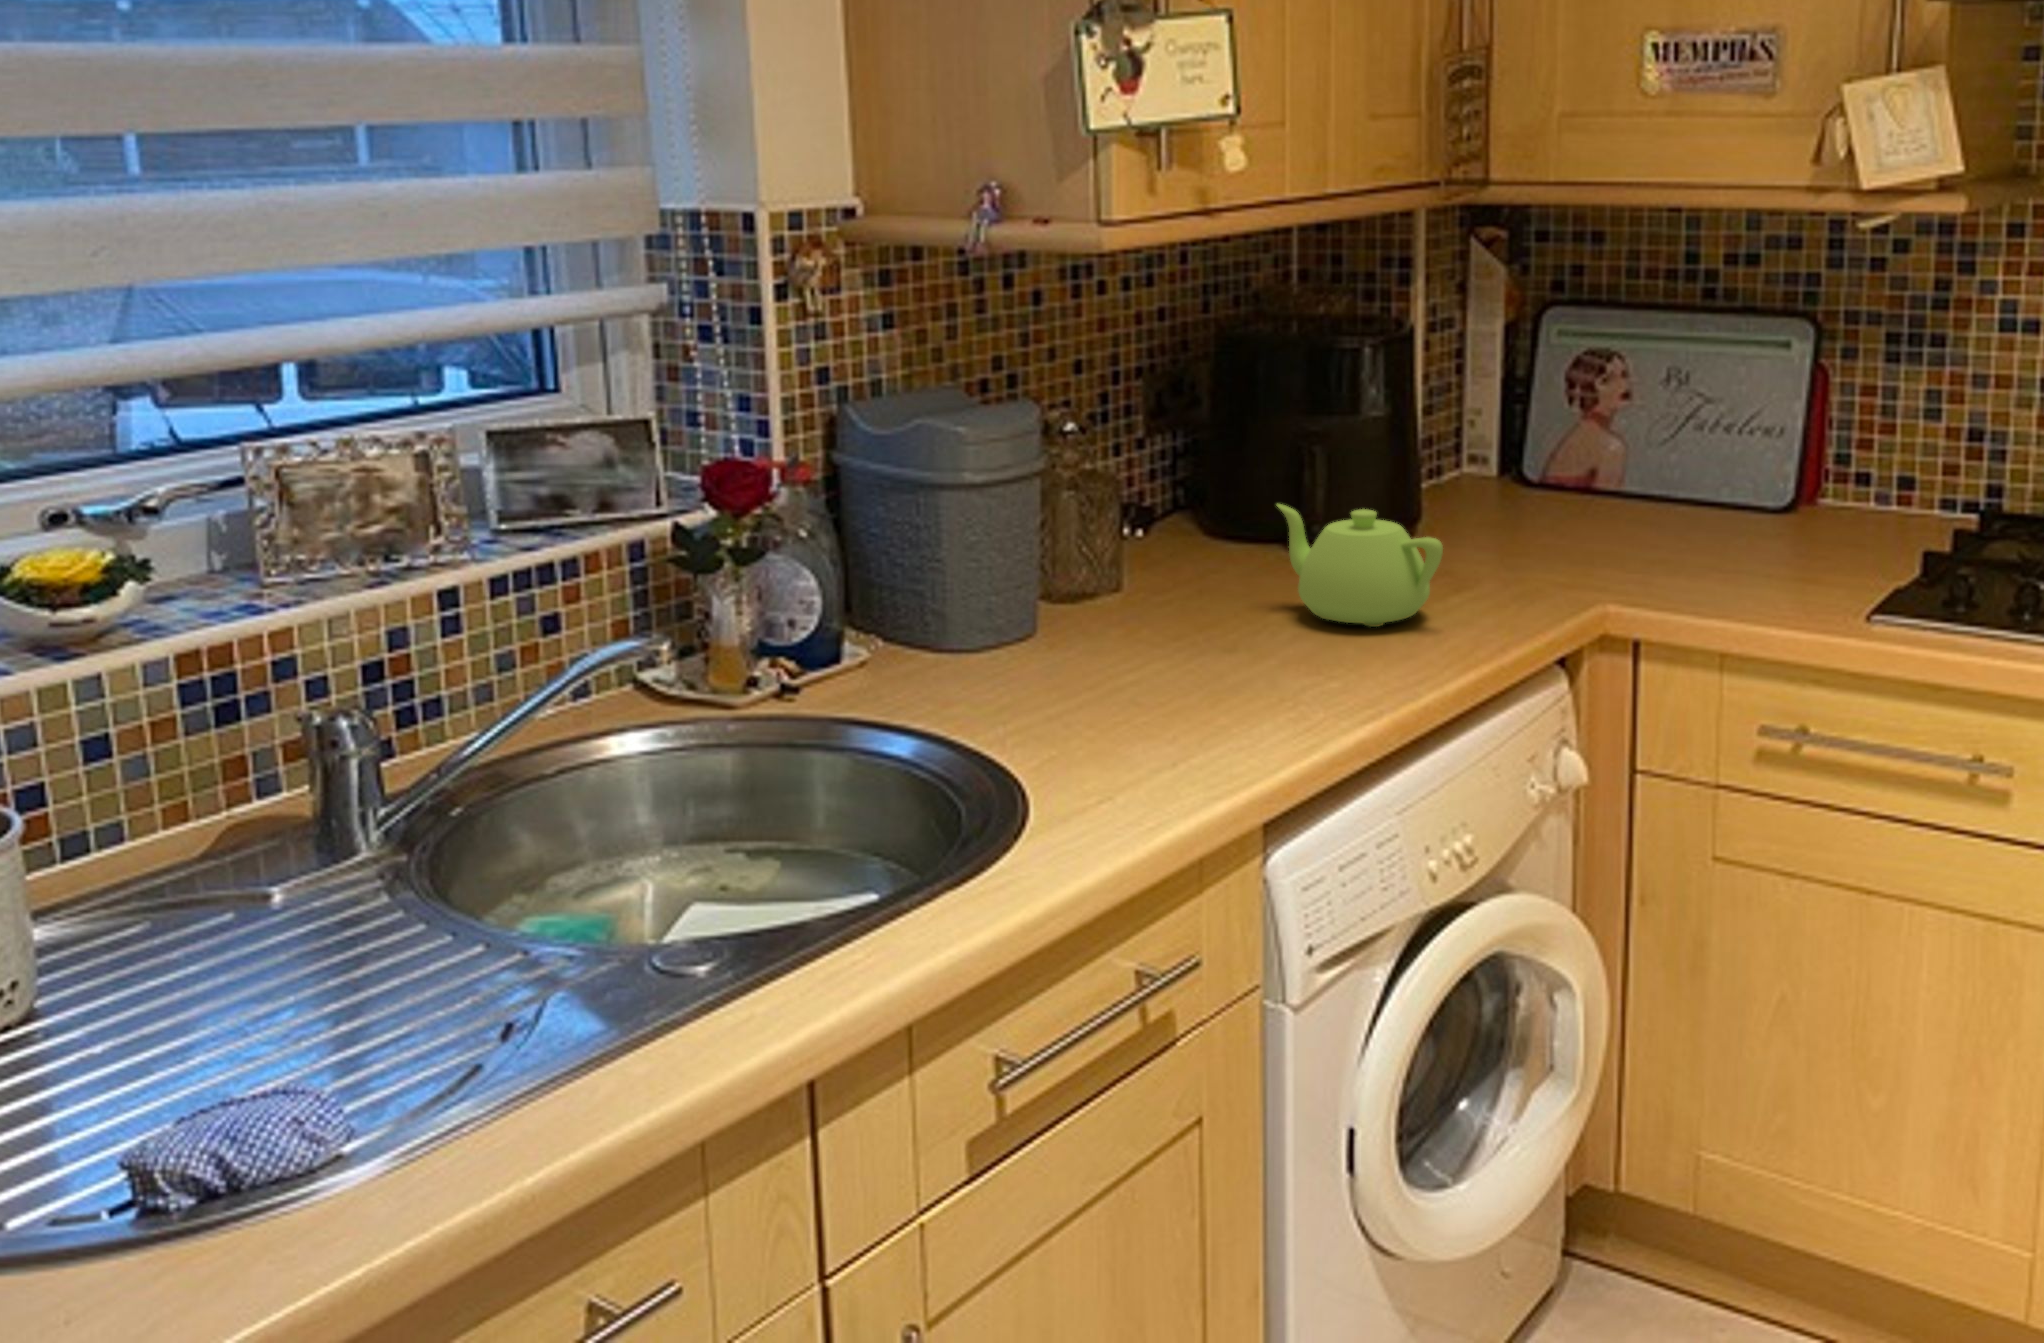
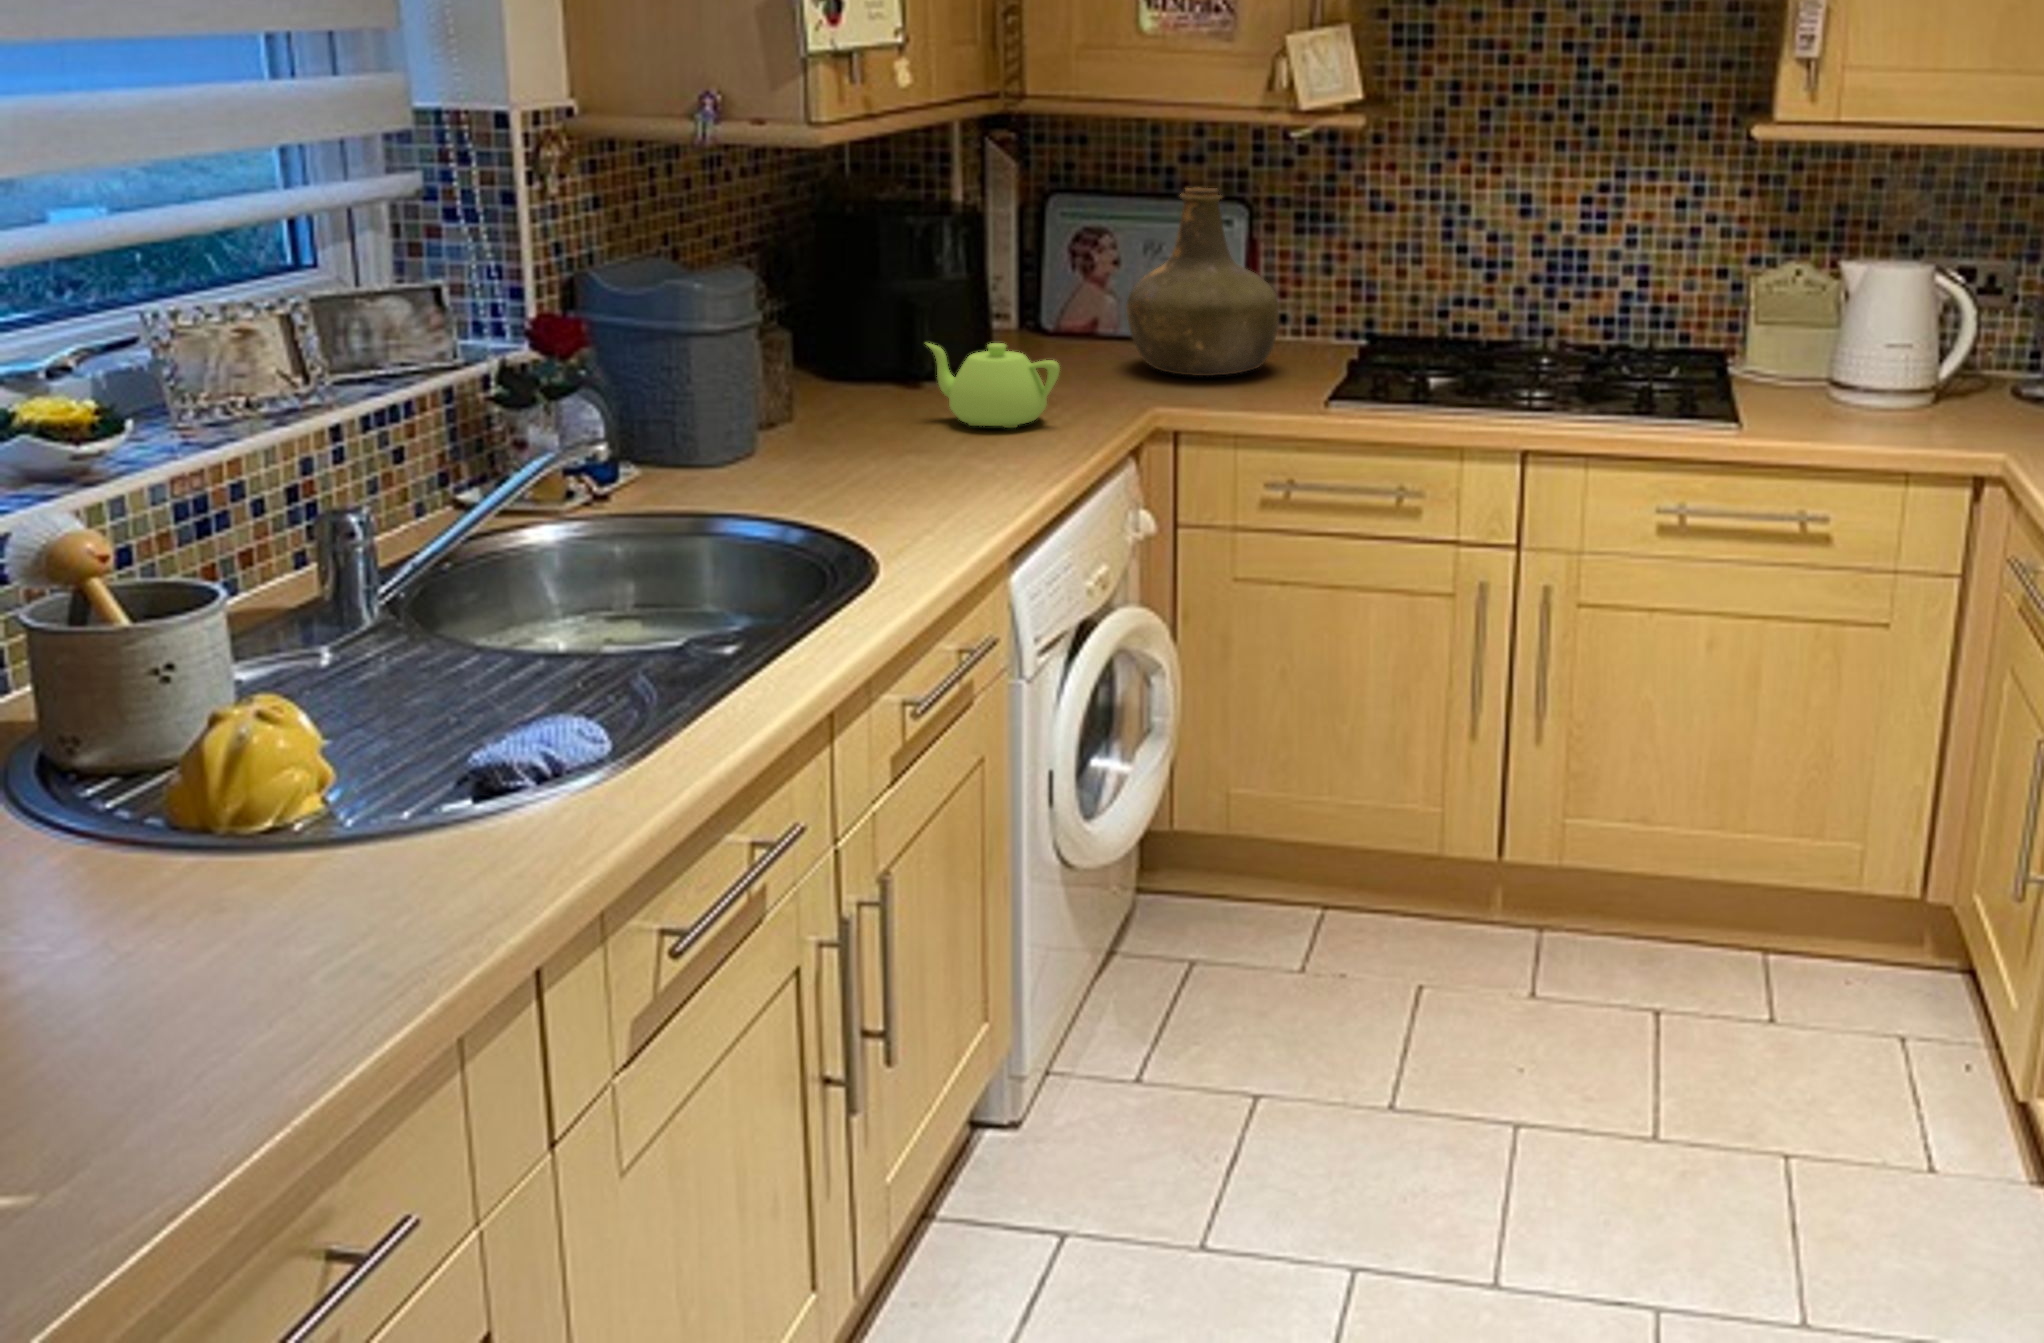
bottle: none [1598,298,1824,565] -> present [1126,187,1279,376]

